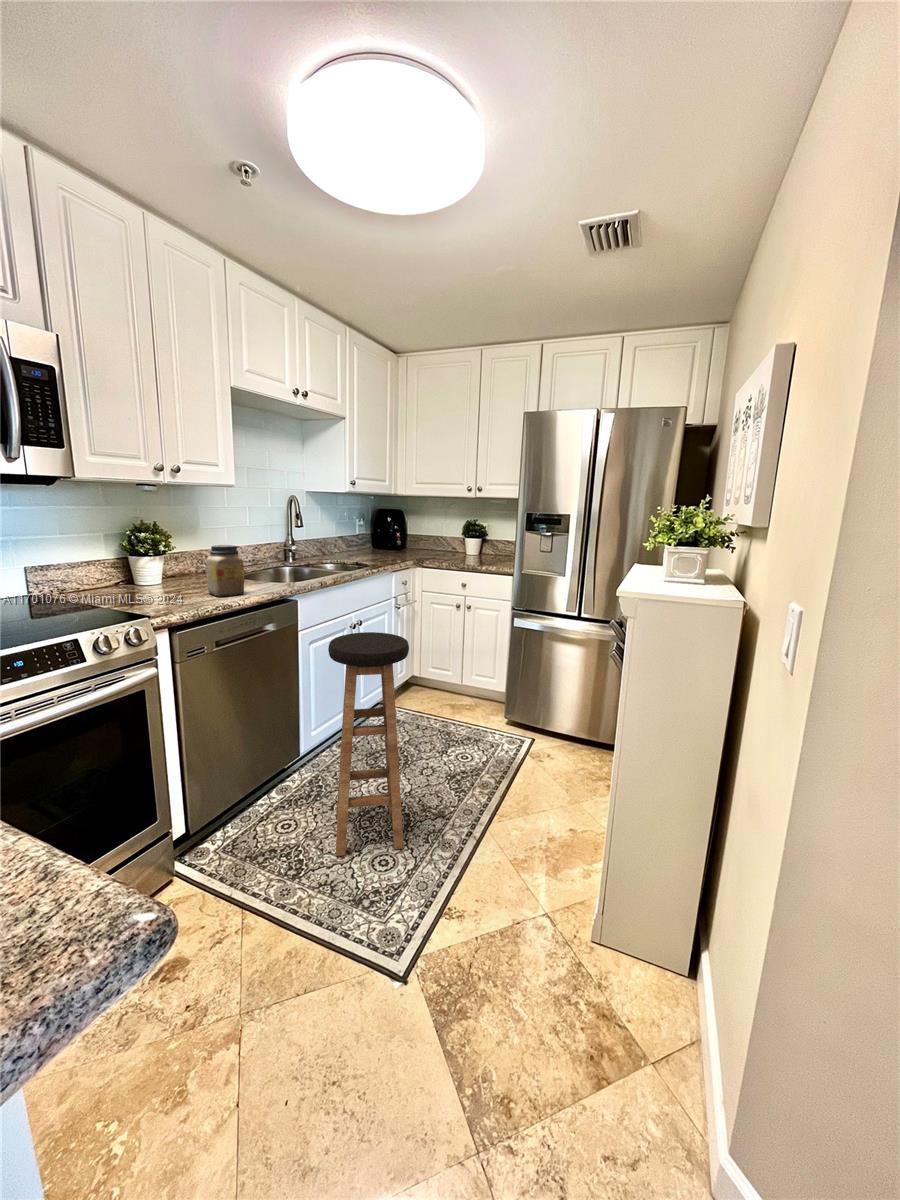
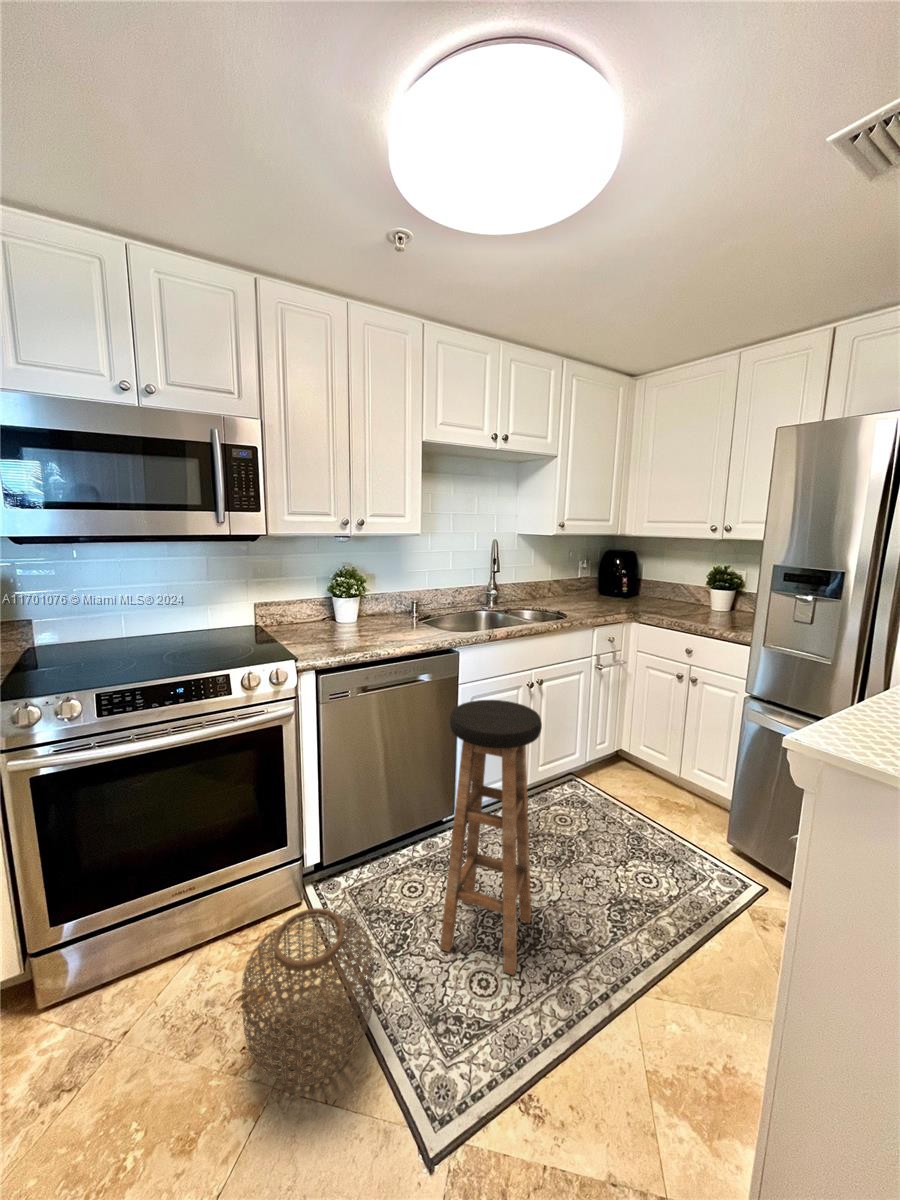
jar: present [206,545,244,597] -> none [375,592,404,642]
woven basket: none [188,842,319,1002] -> present [242,908,374,1086]

